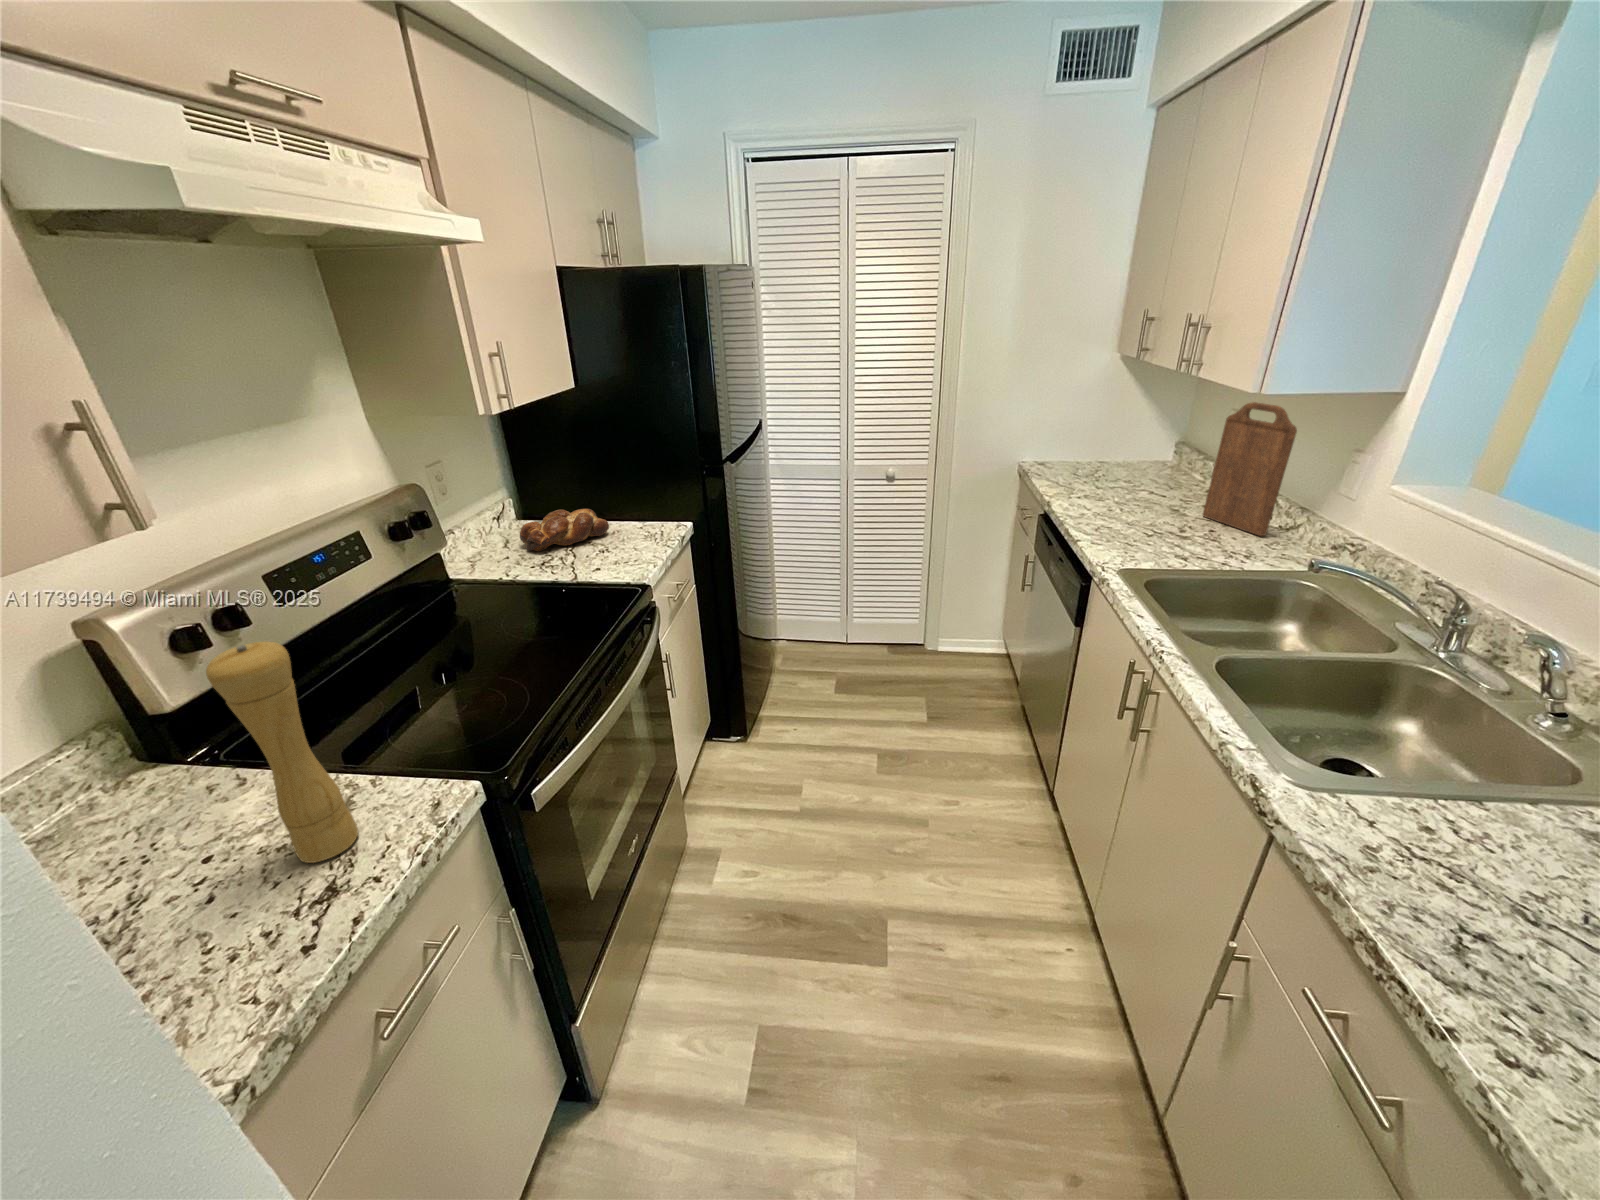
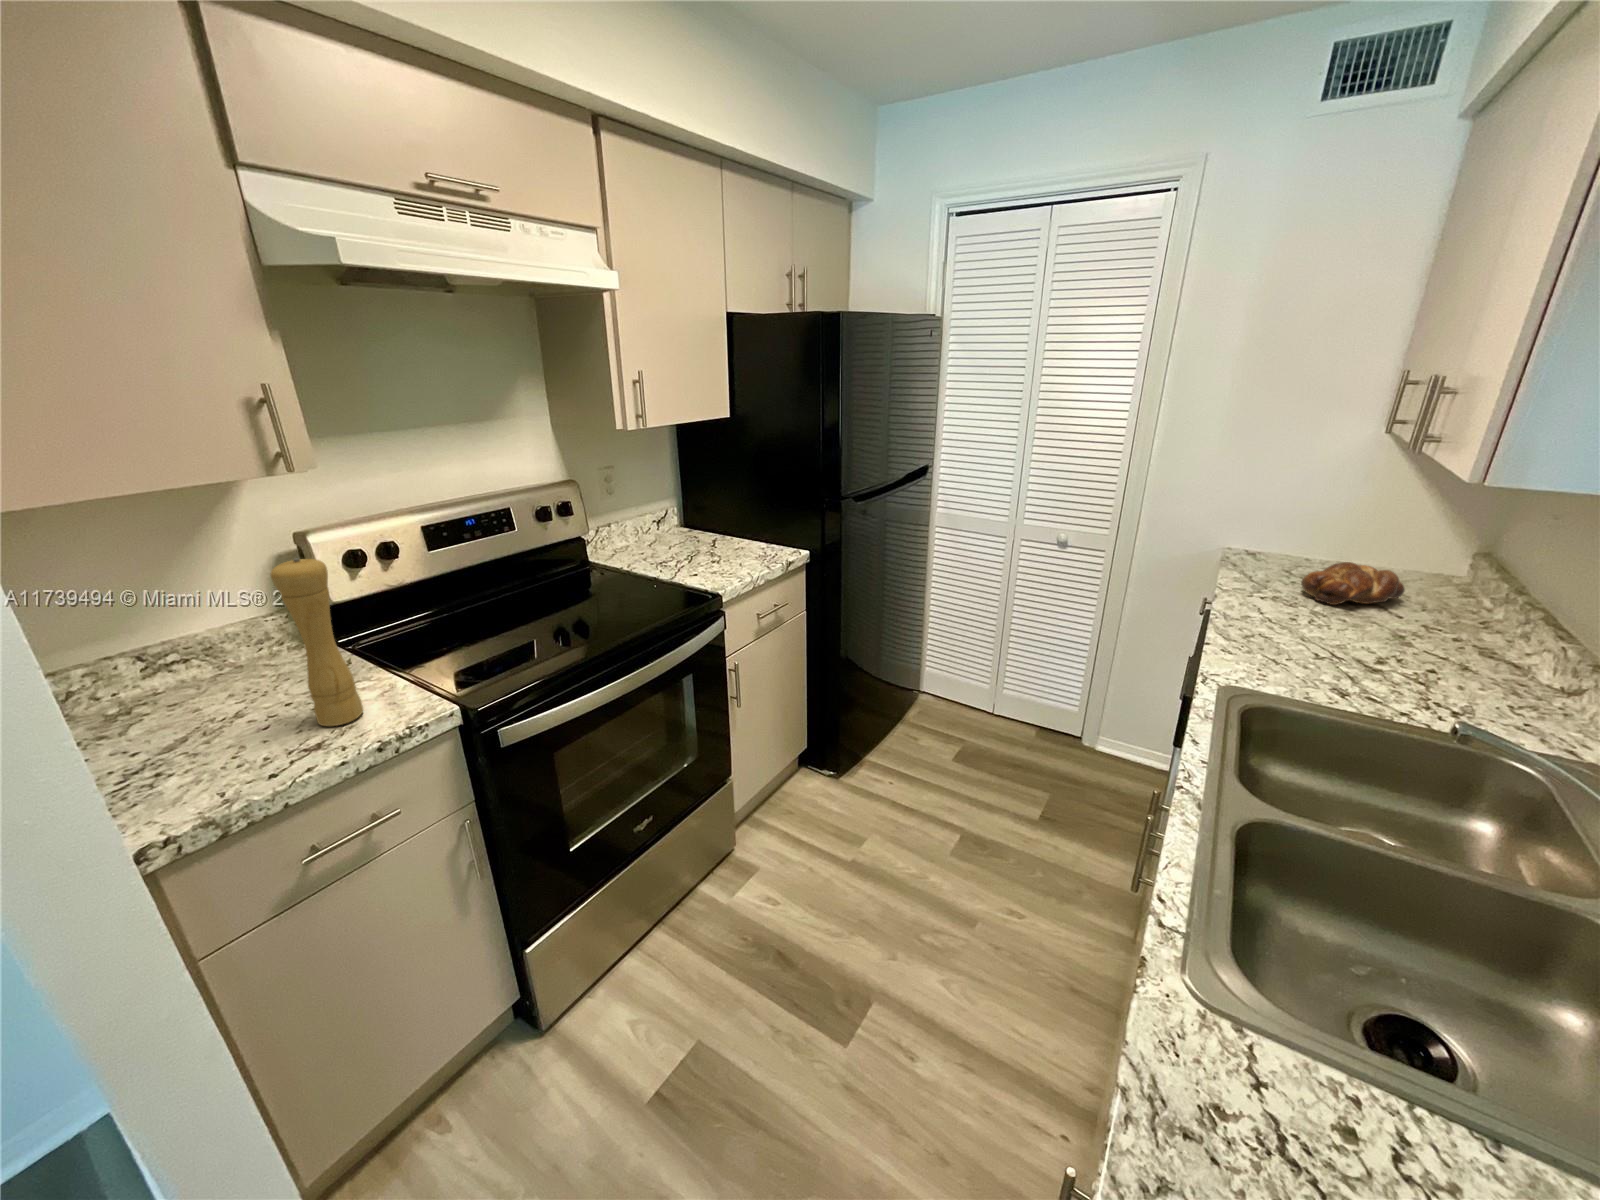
cutting board: present [1203,402,1297,536] -> none [1434,506,1580,697]
bread loaf: present [520,509,609,551] -> present [1301,562,1405,605]

